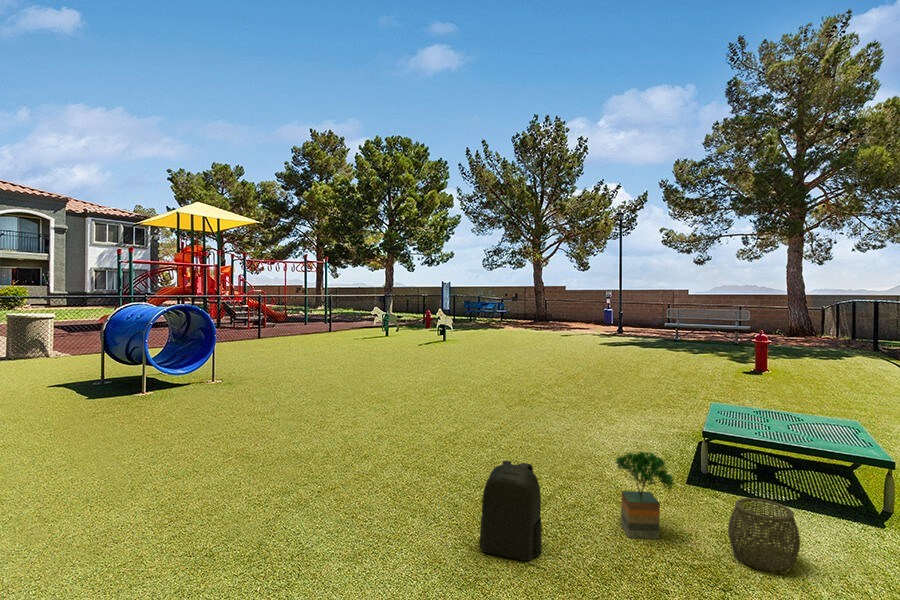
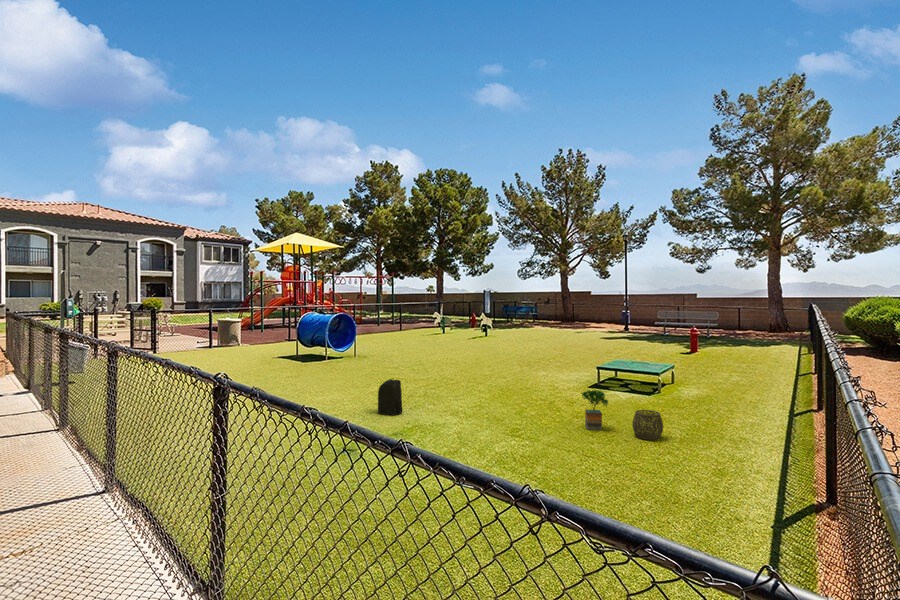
backpack: present [479,460,542,561] -> present [378,379,402,416]

